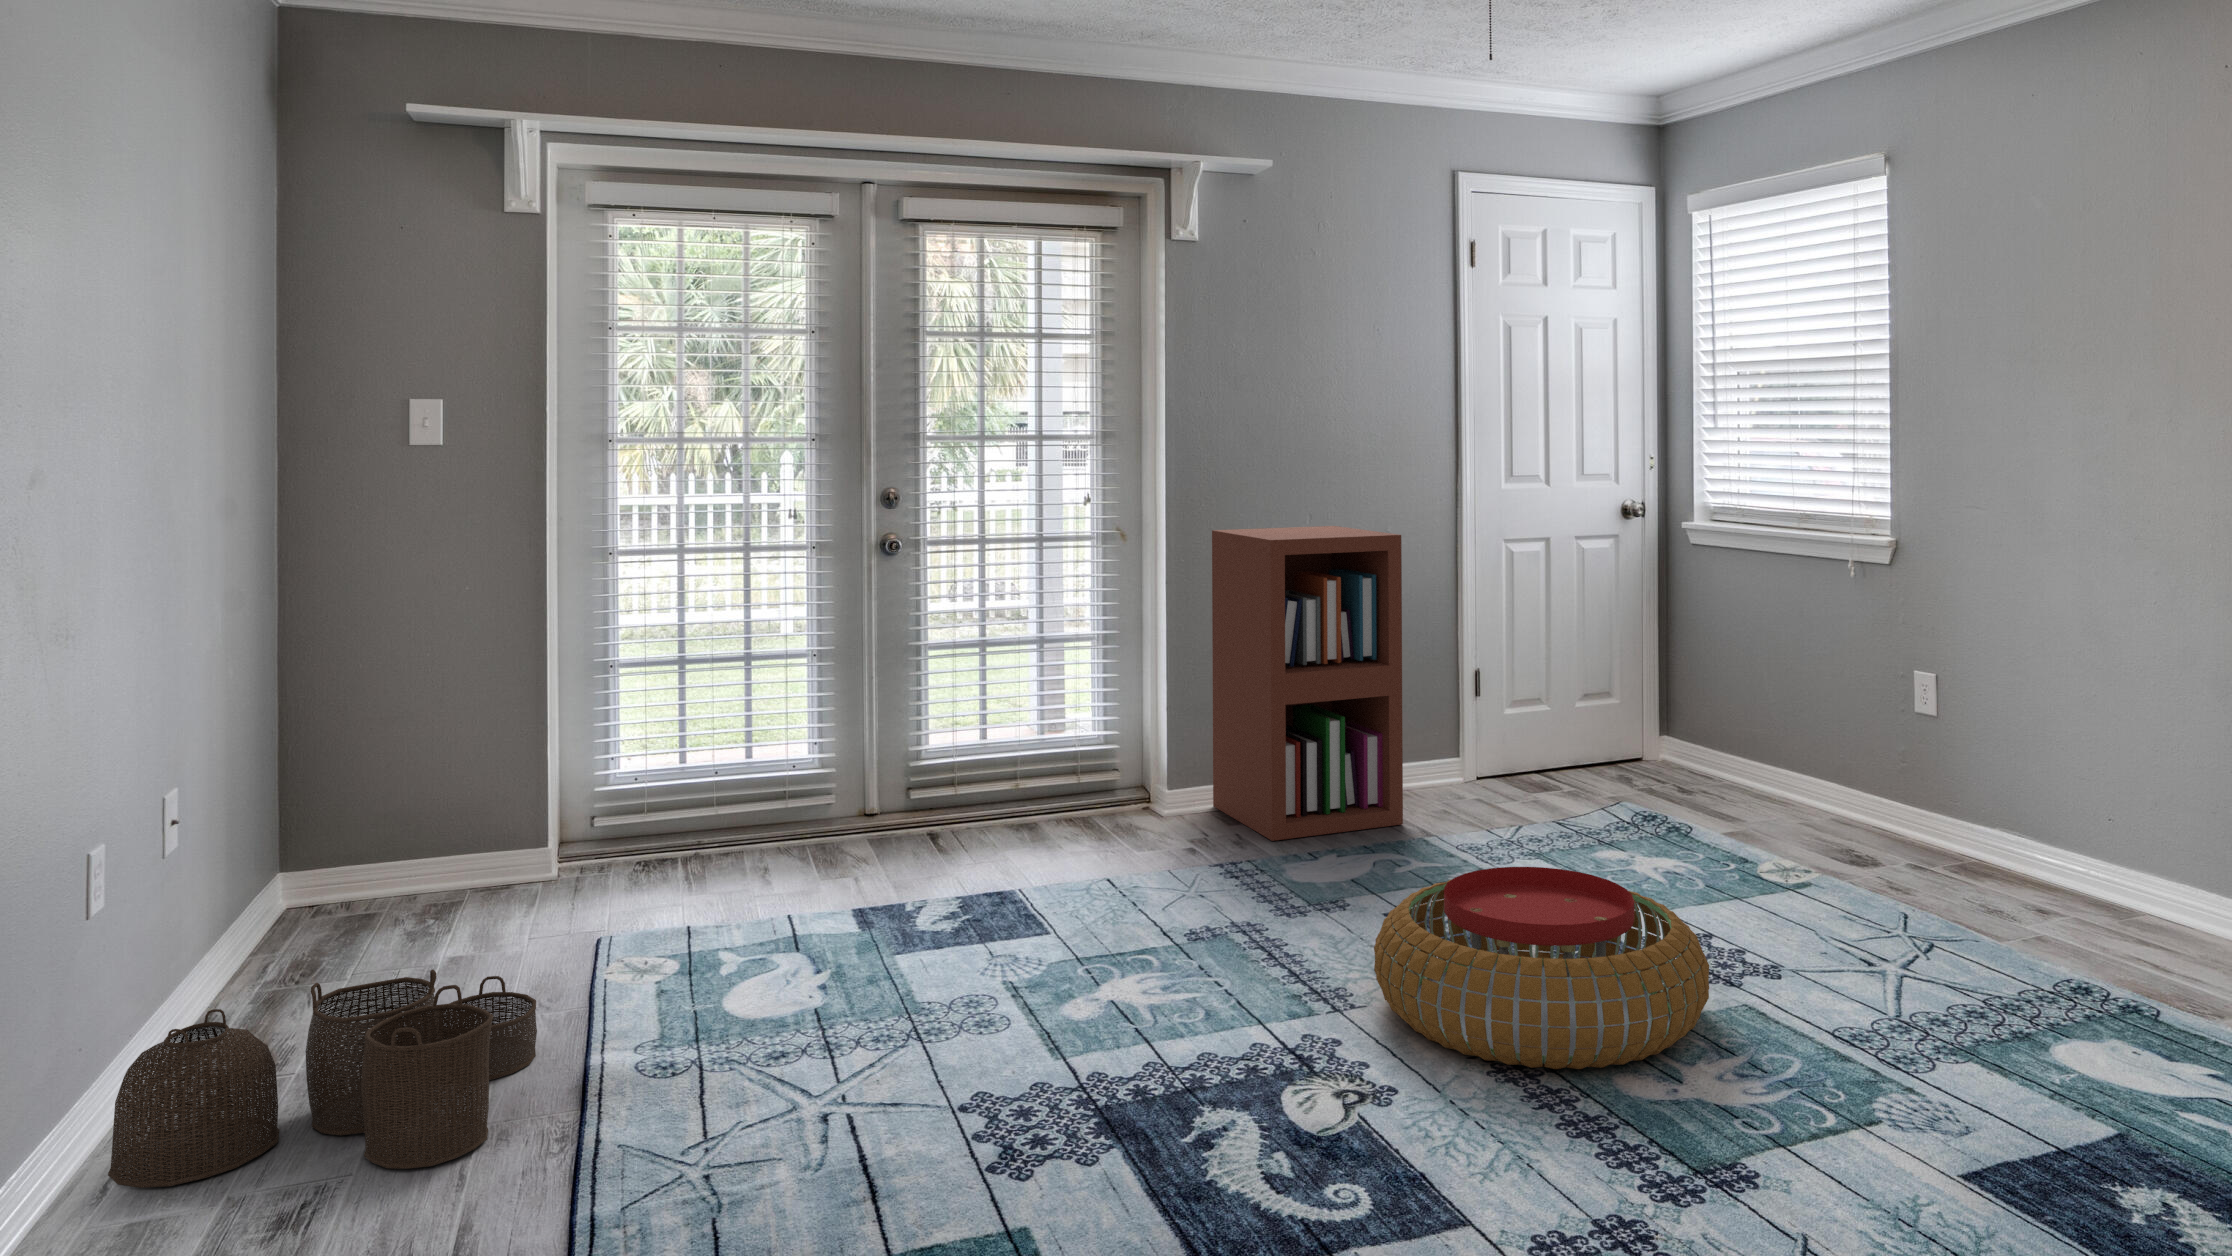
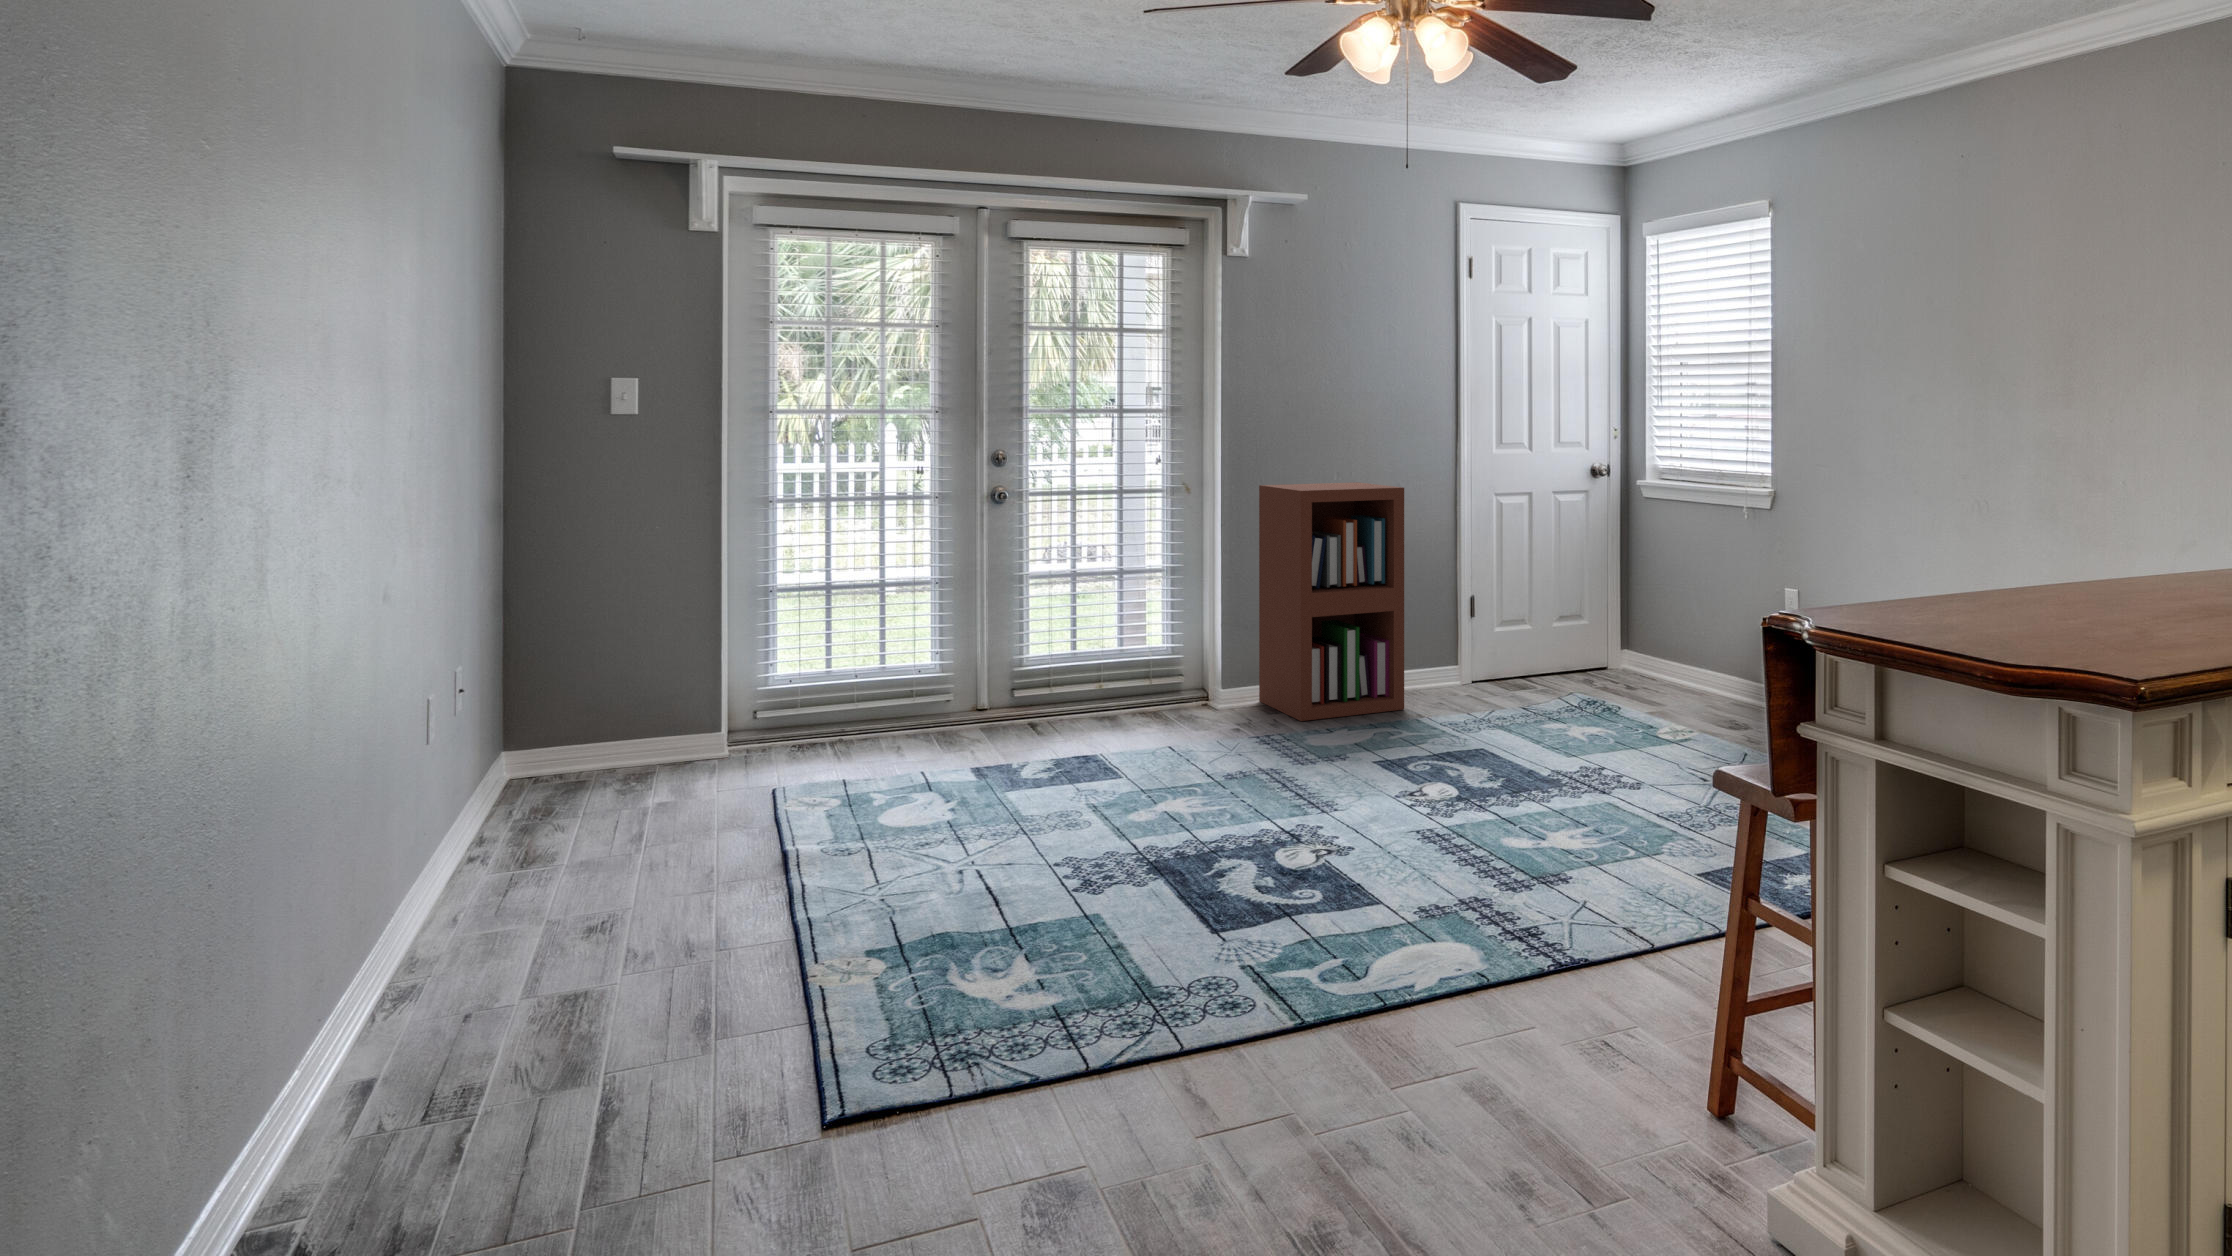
pouf: present [1374,867,1709,1069] -> none [1353,714,1580,836]
woven basket: present [108,969,537,1188] -> none [446,782,742,920]

